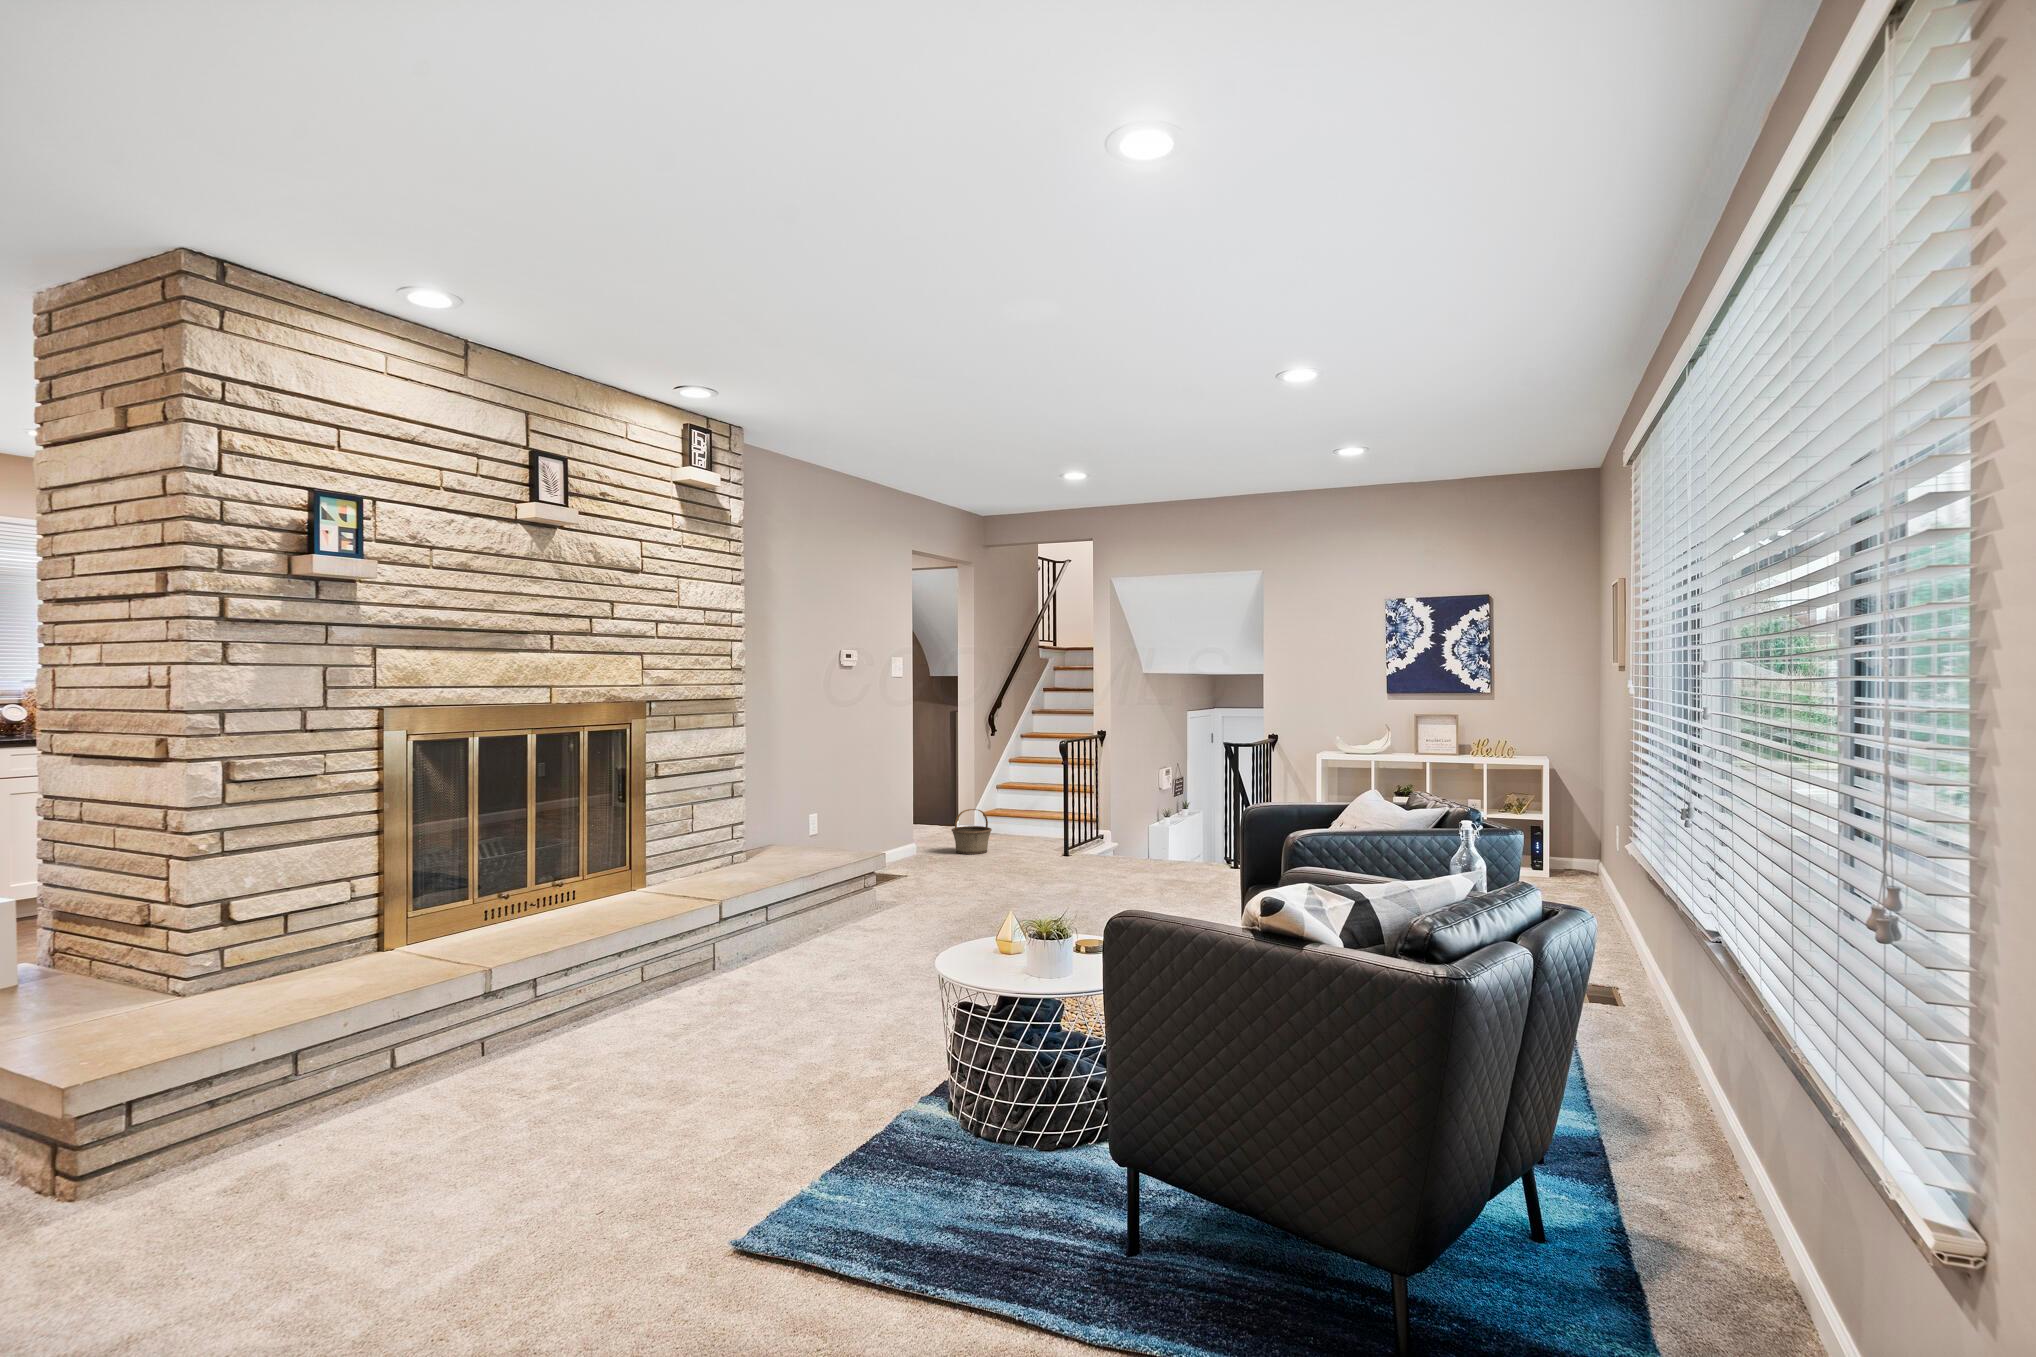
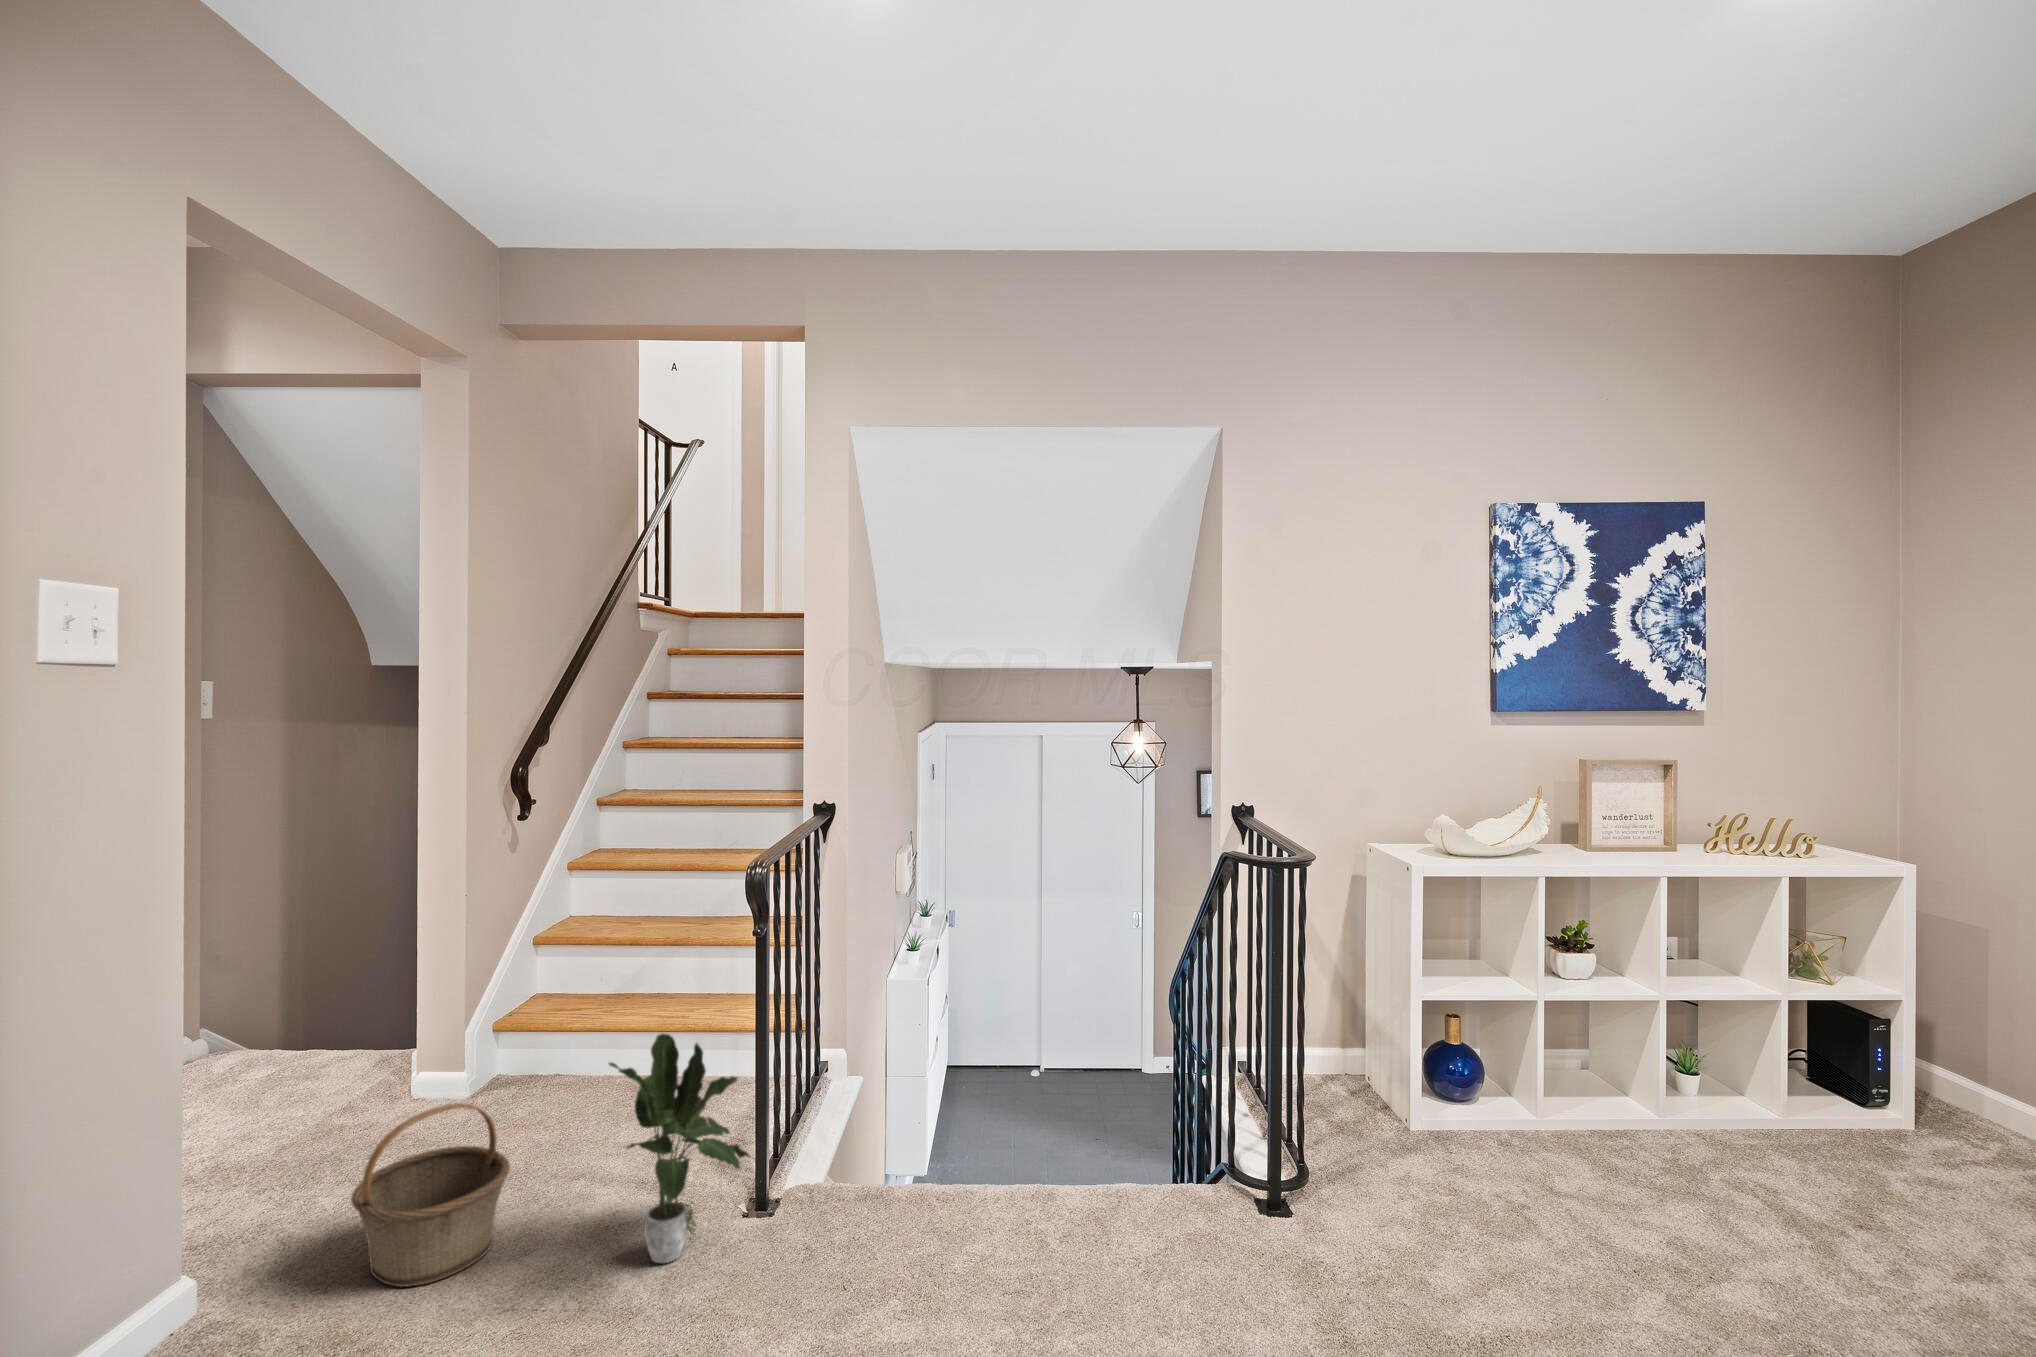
potted plant: none [1018,789,1060,856] -> present [608,1034,750,1263]

